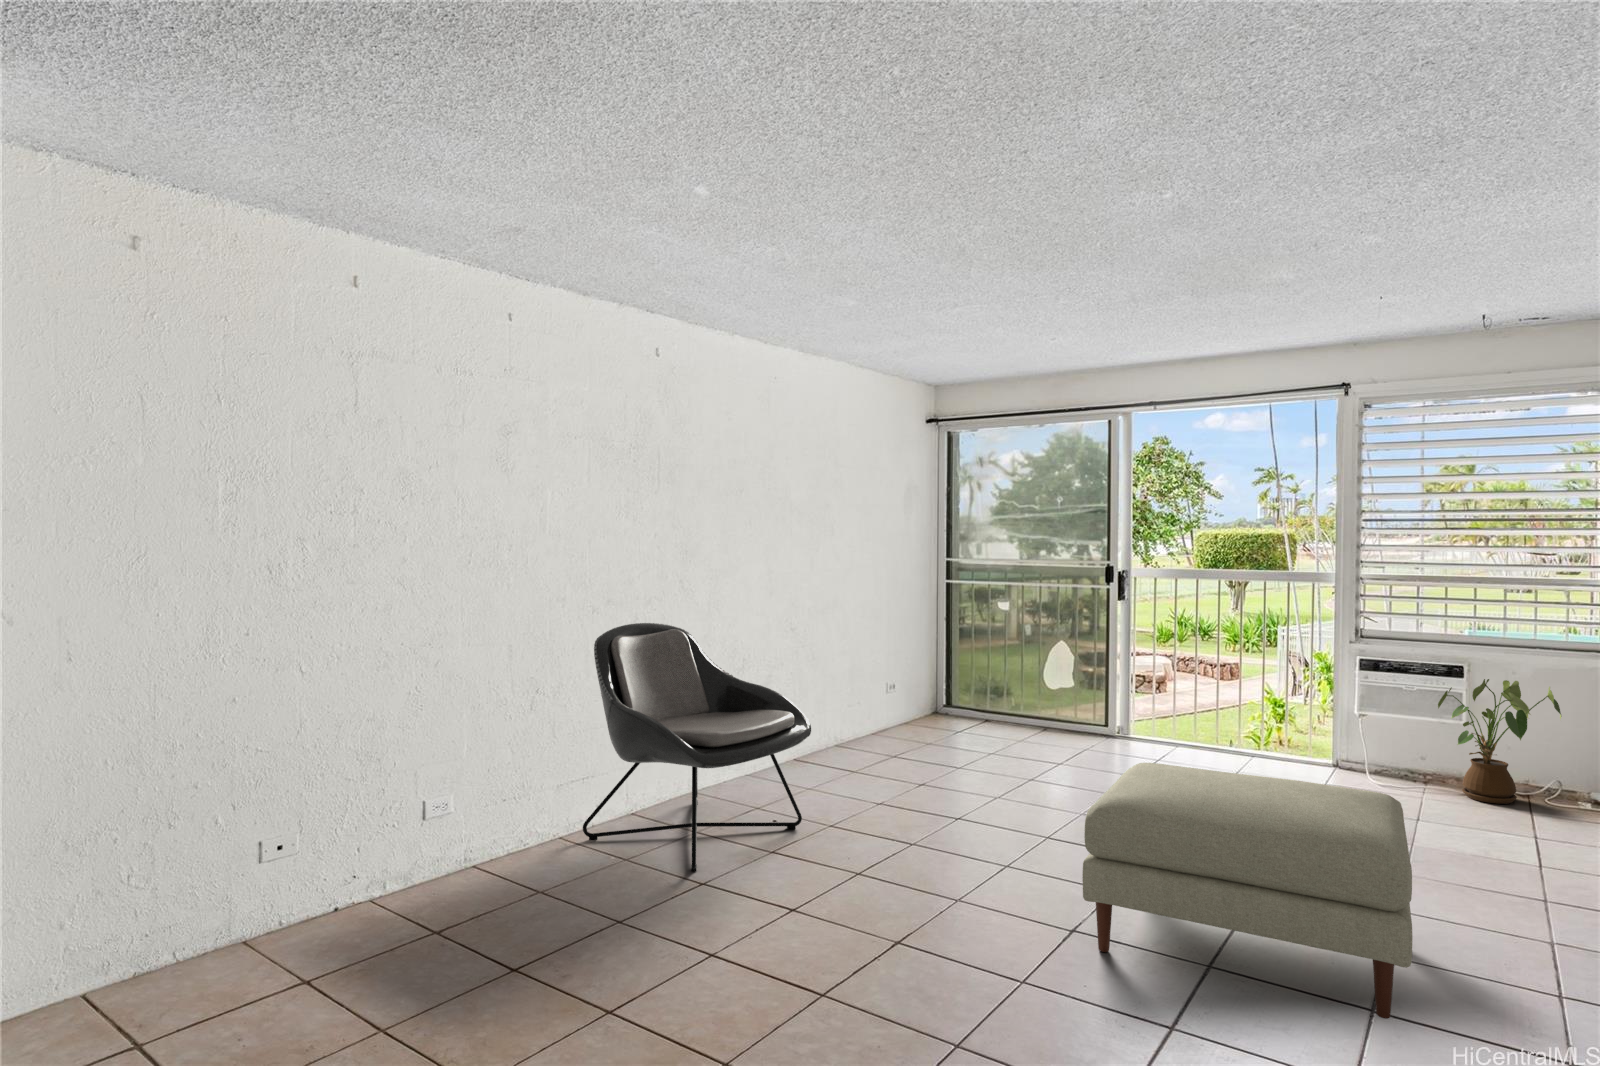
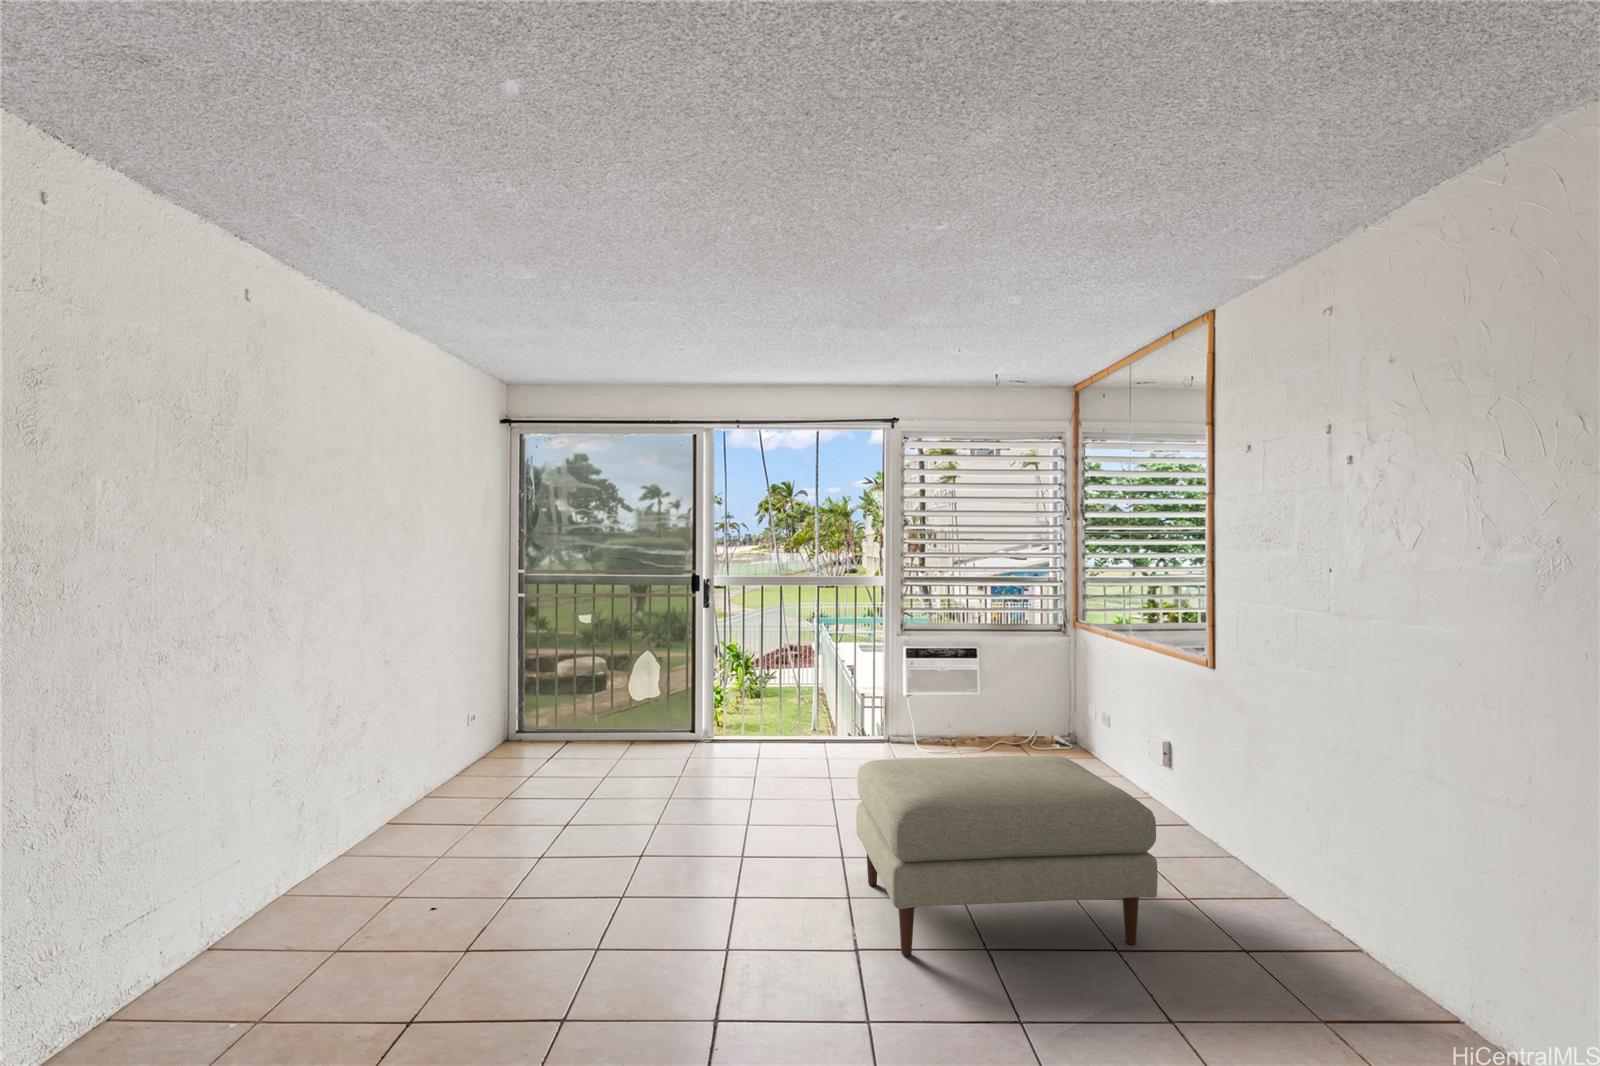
lounge chair: present [583,623,811,871] -> none [157,668,496,1009]
house plant: present [1438,679,1562,804] -> none [966,656,1041,752]

